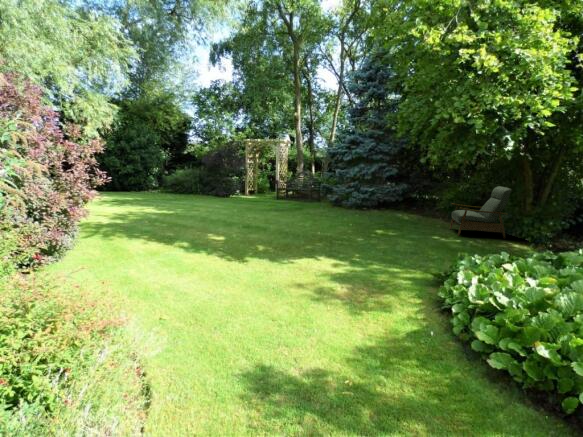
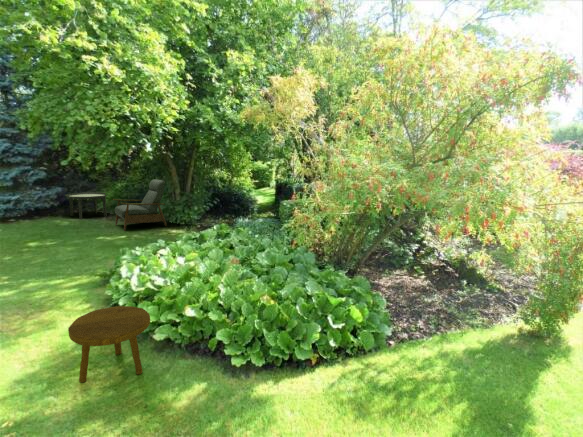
round table: none [410,195,447,219] -> present [65,192,108,219]
footstool: none [406,310,490,397] -> present [68,306,150,383]

